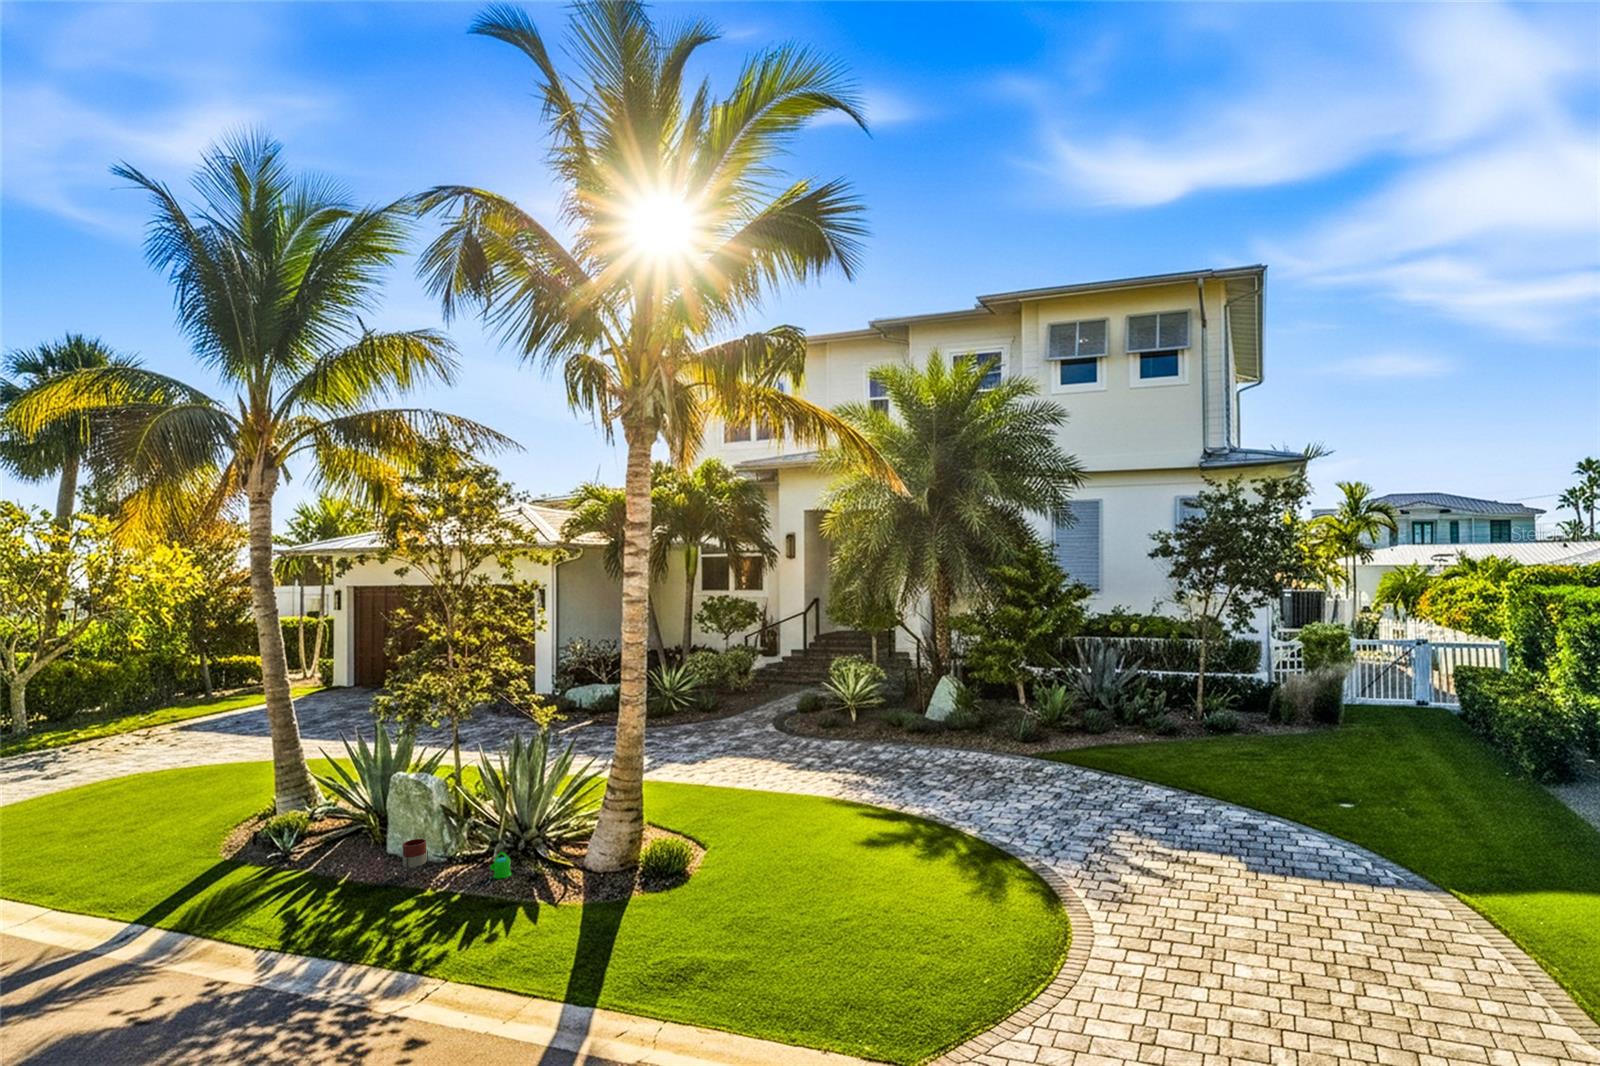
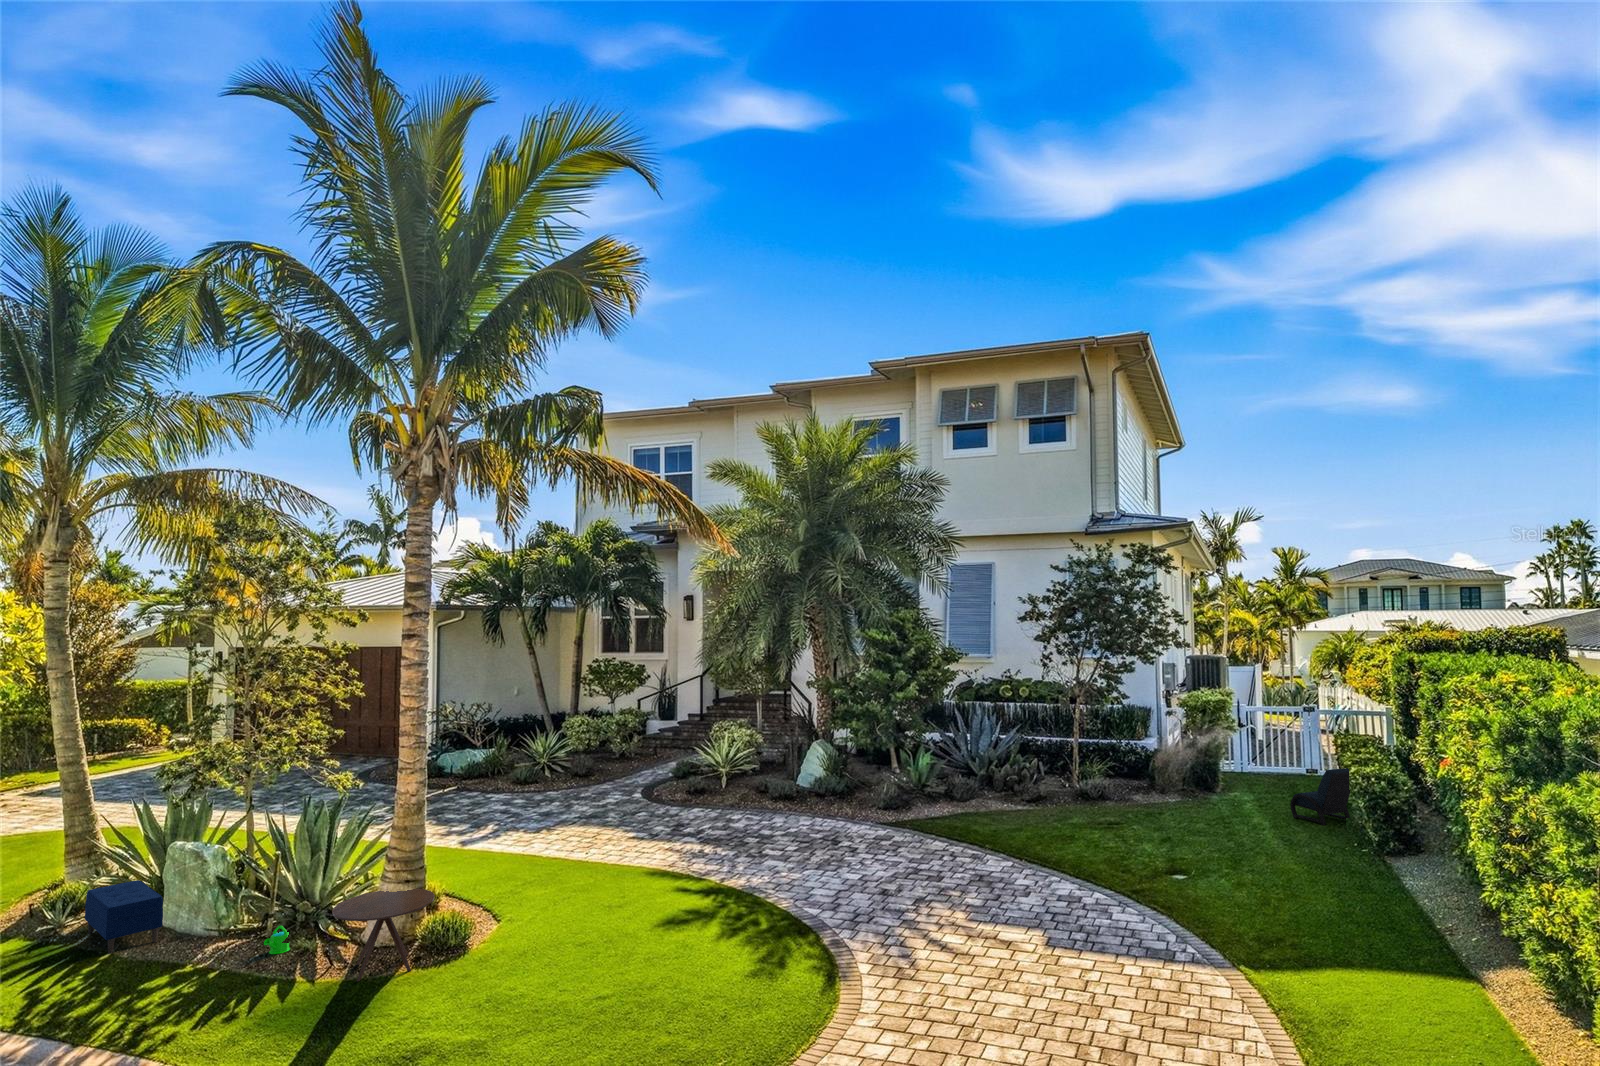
lounge chair: none [1434,700,1509,756] -> present [1290,768,1351,825]
bench: none [310,808,386,877] -> present [85,880,163,954]
round table: none [563,817,654,906] -> present [332,888,435,981]
planter: present [403,839,428,880] -> none [174,912,203,957]

